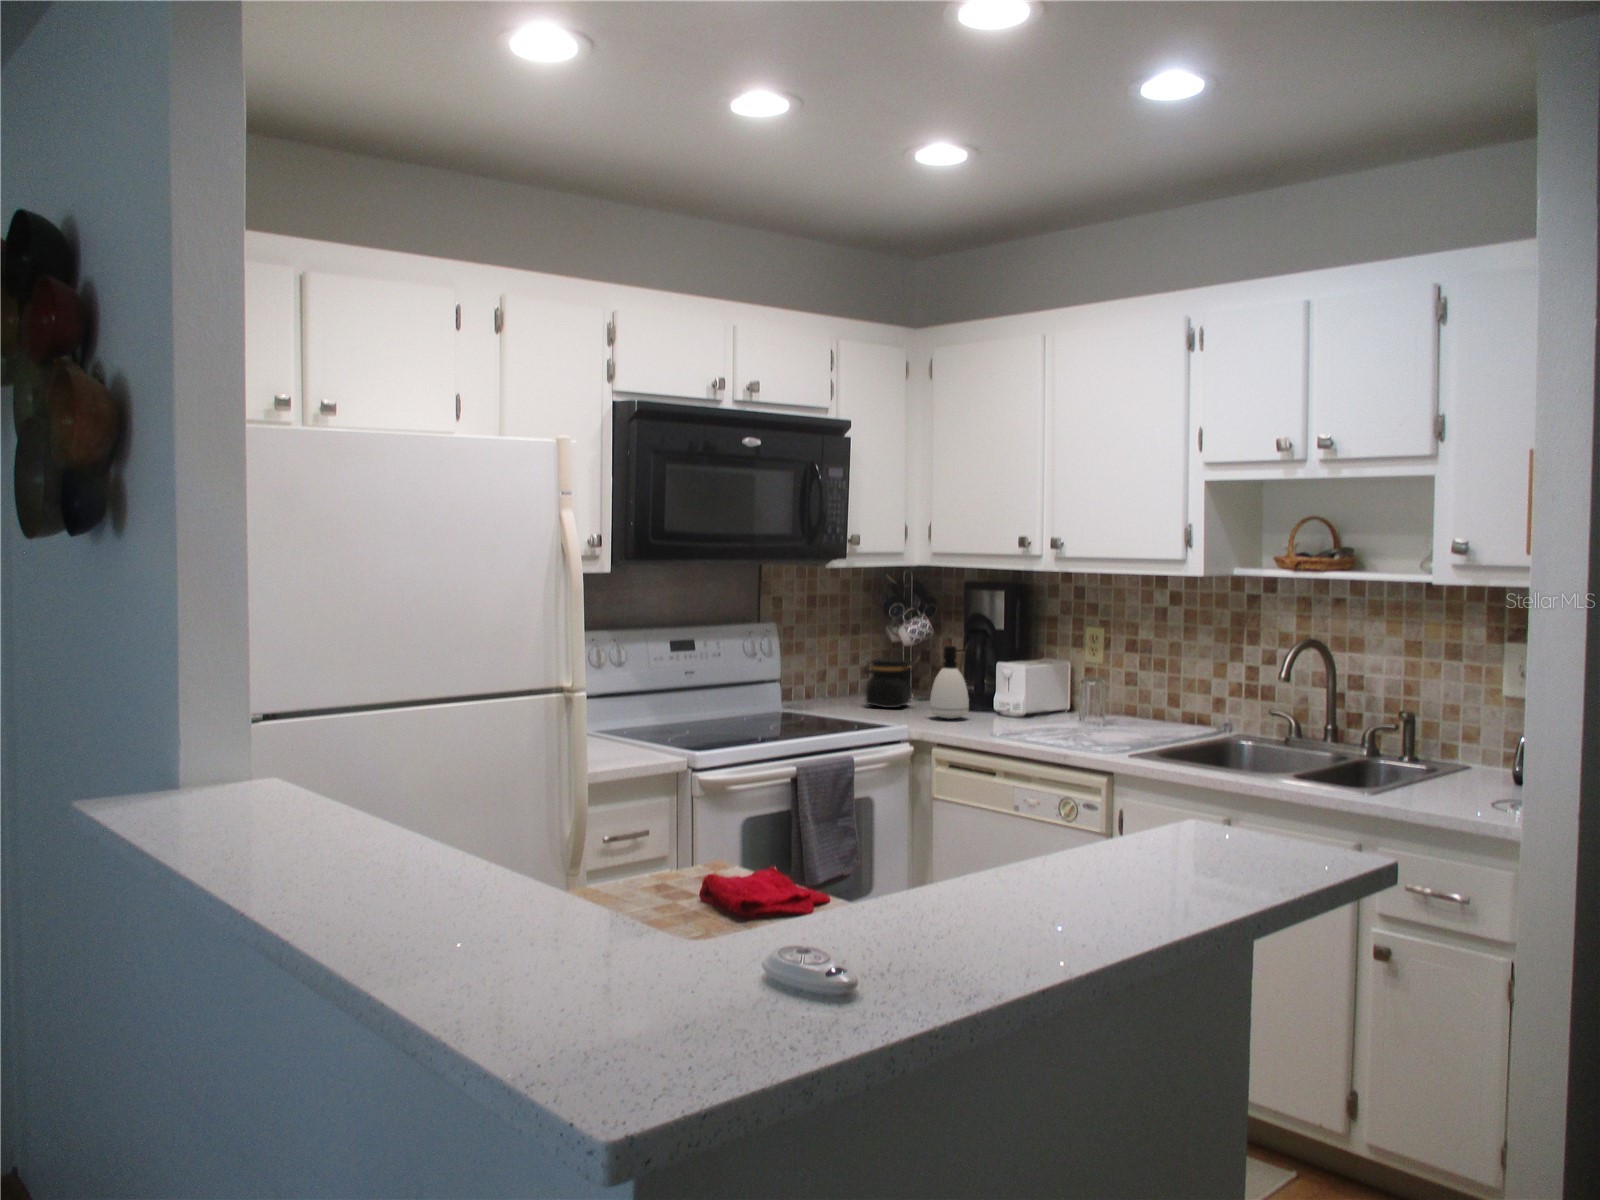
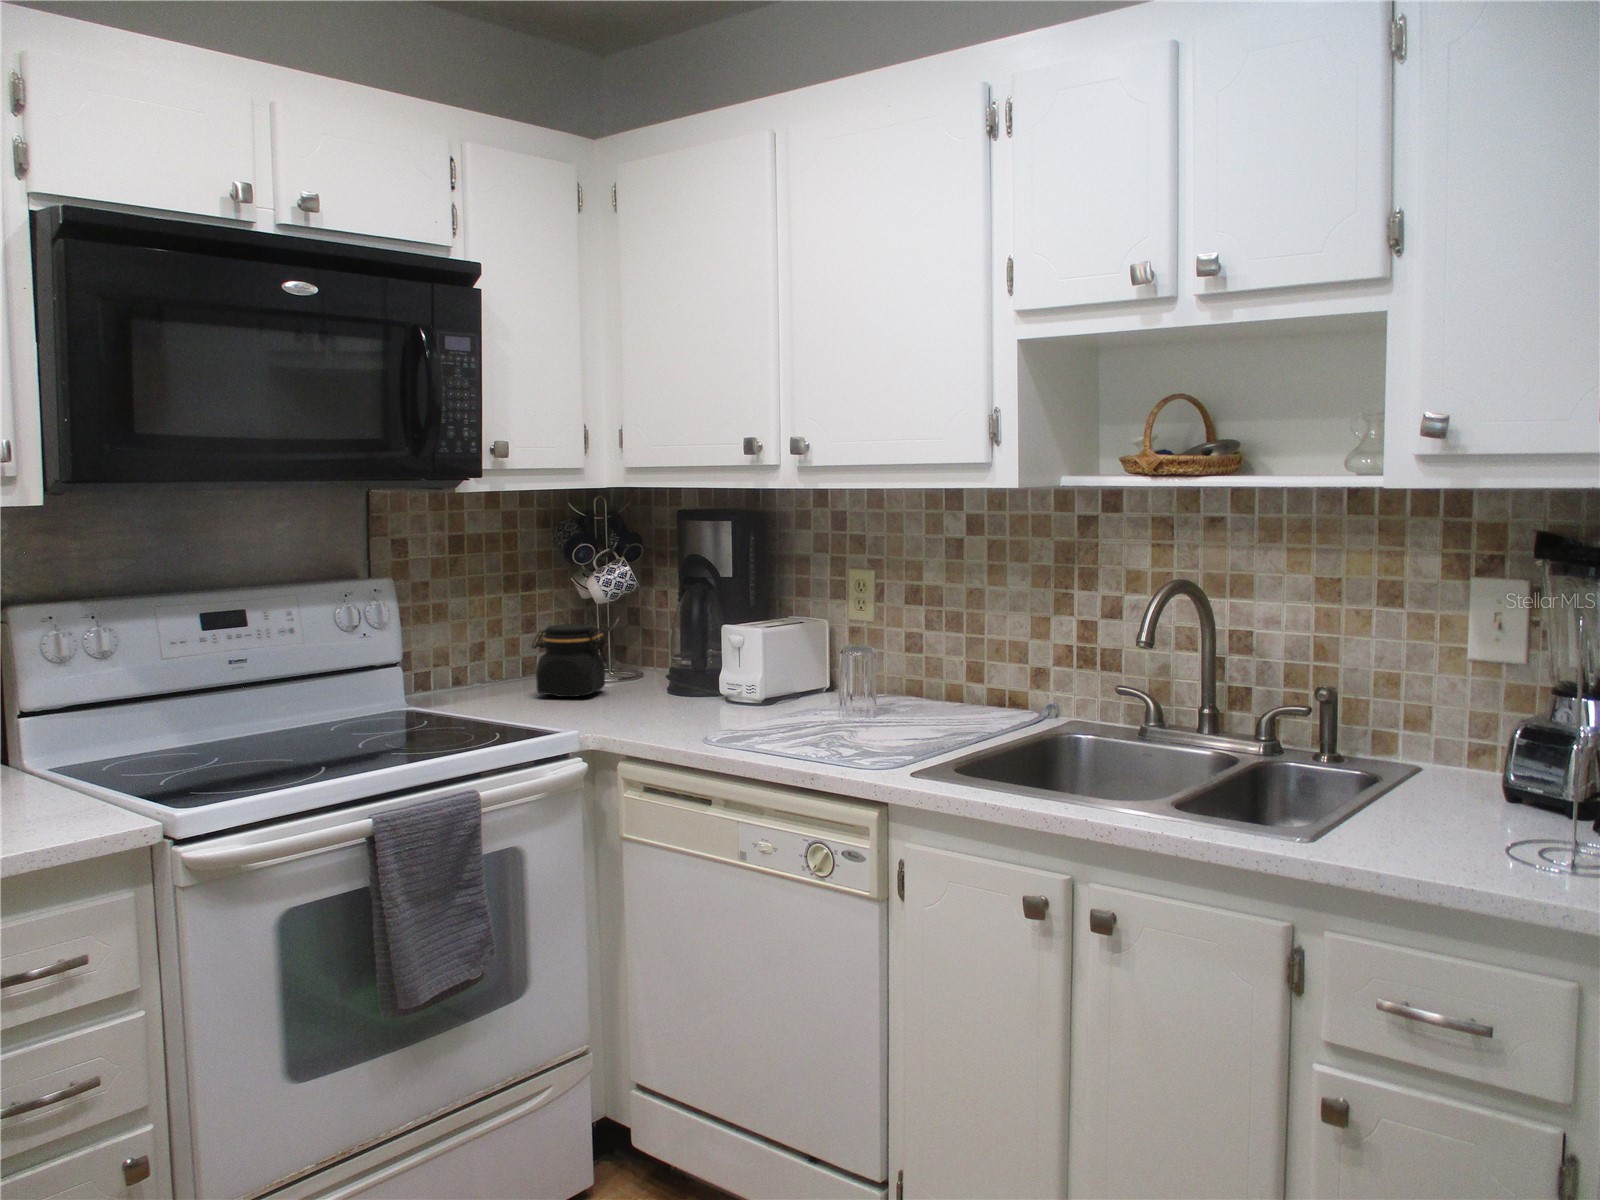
soap dispenser: present [930,646,971,719] -> none [623,605,682,713]

